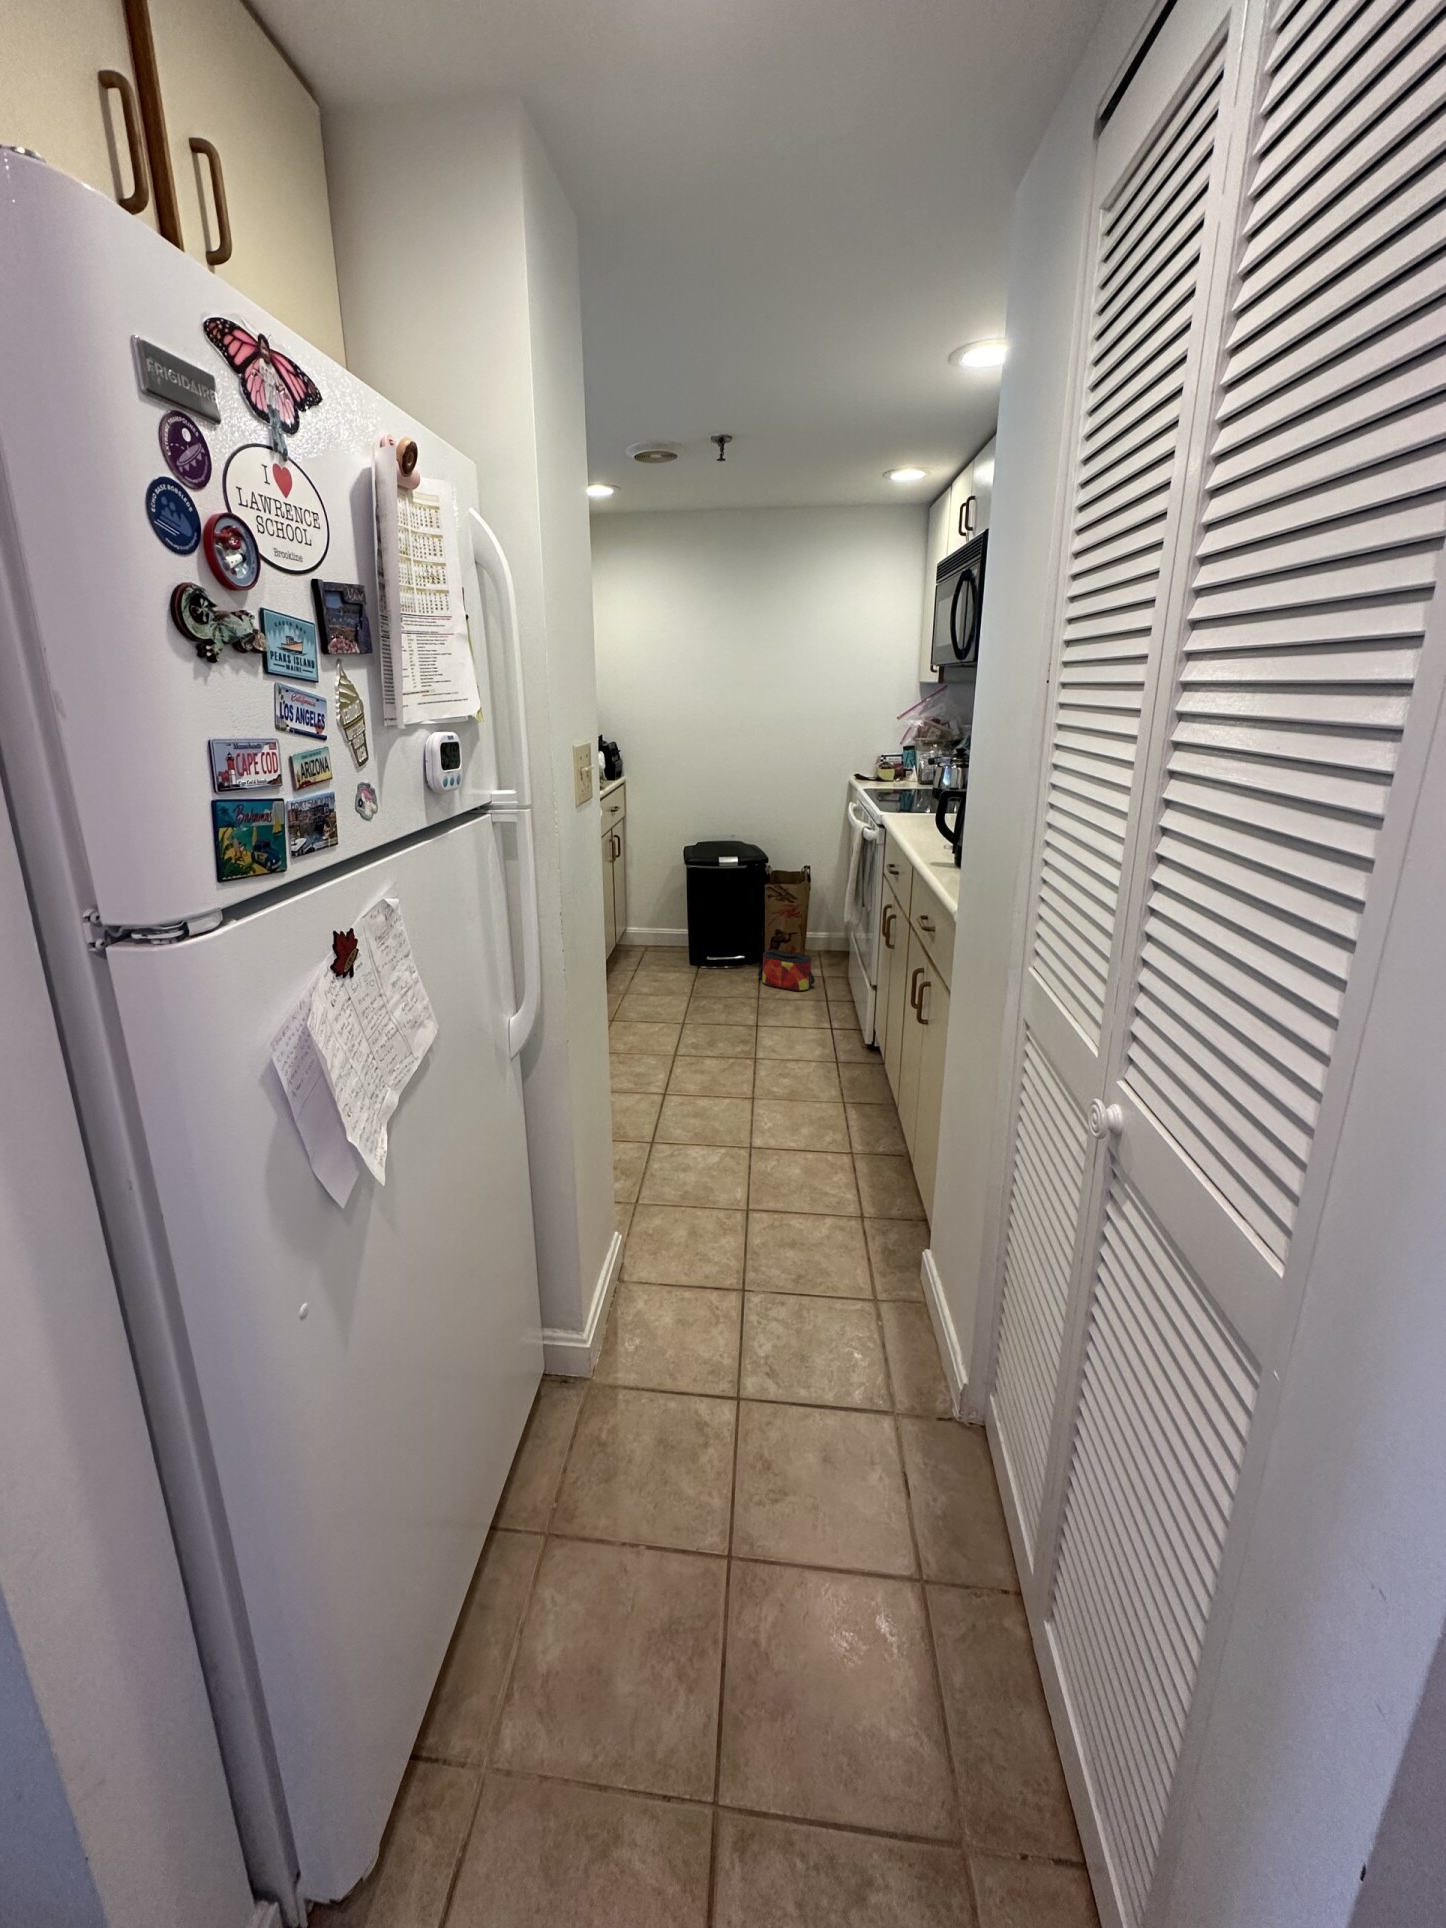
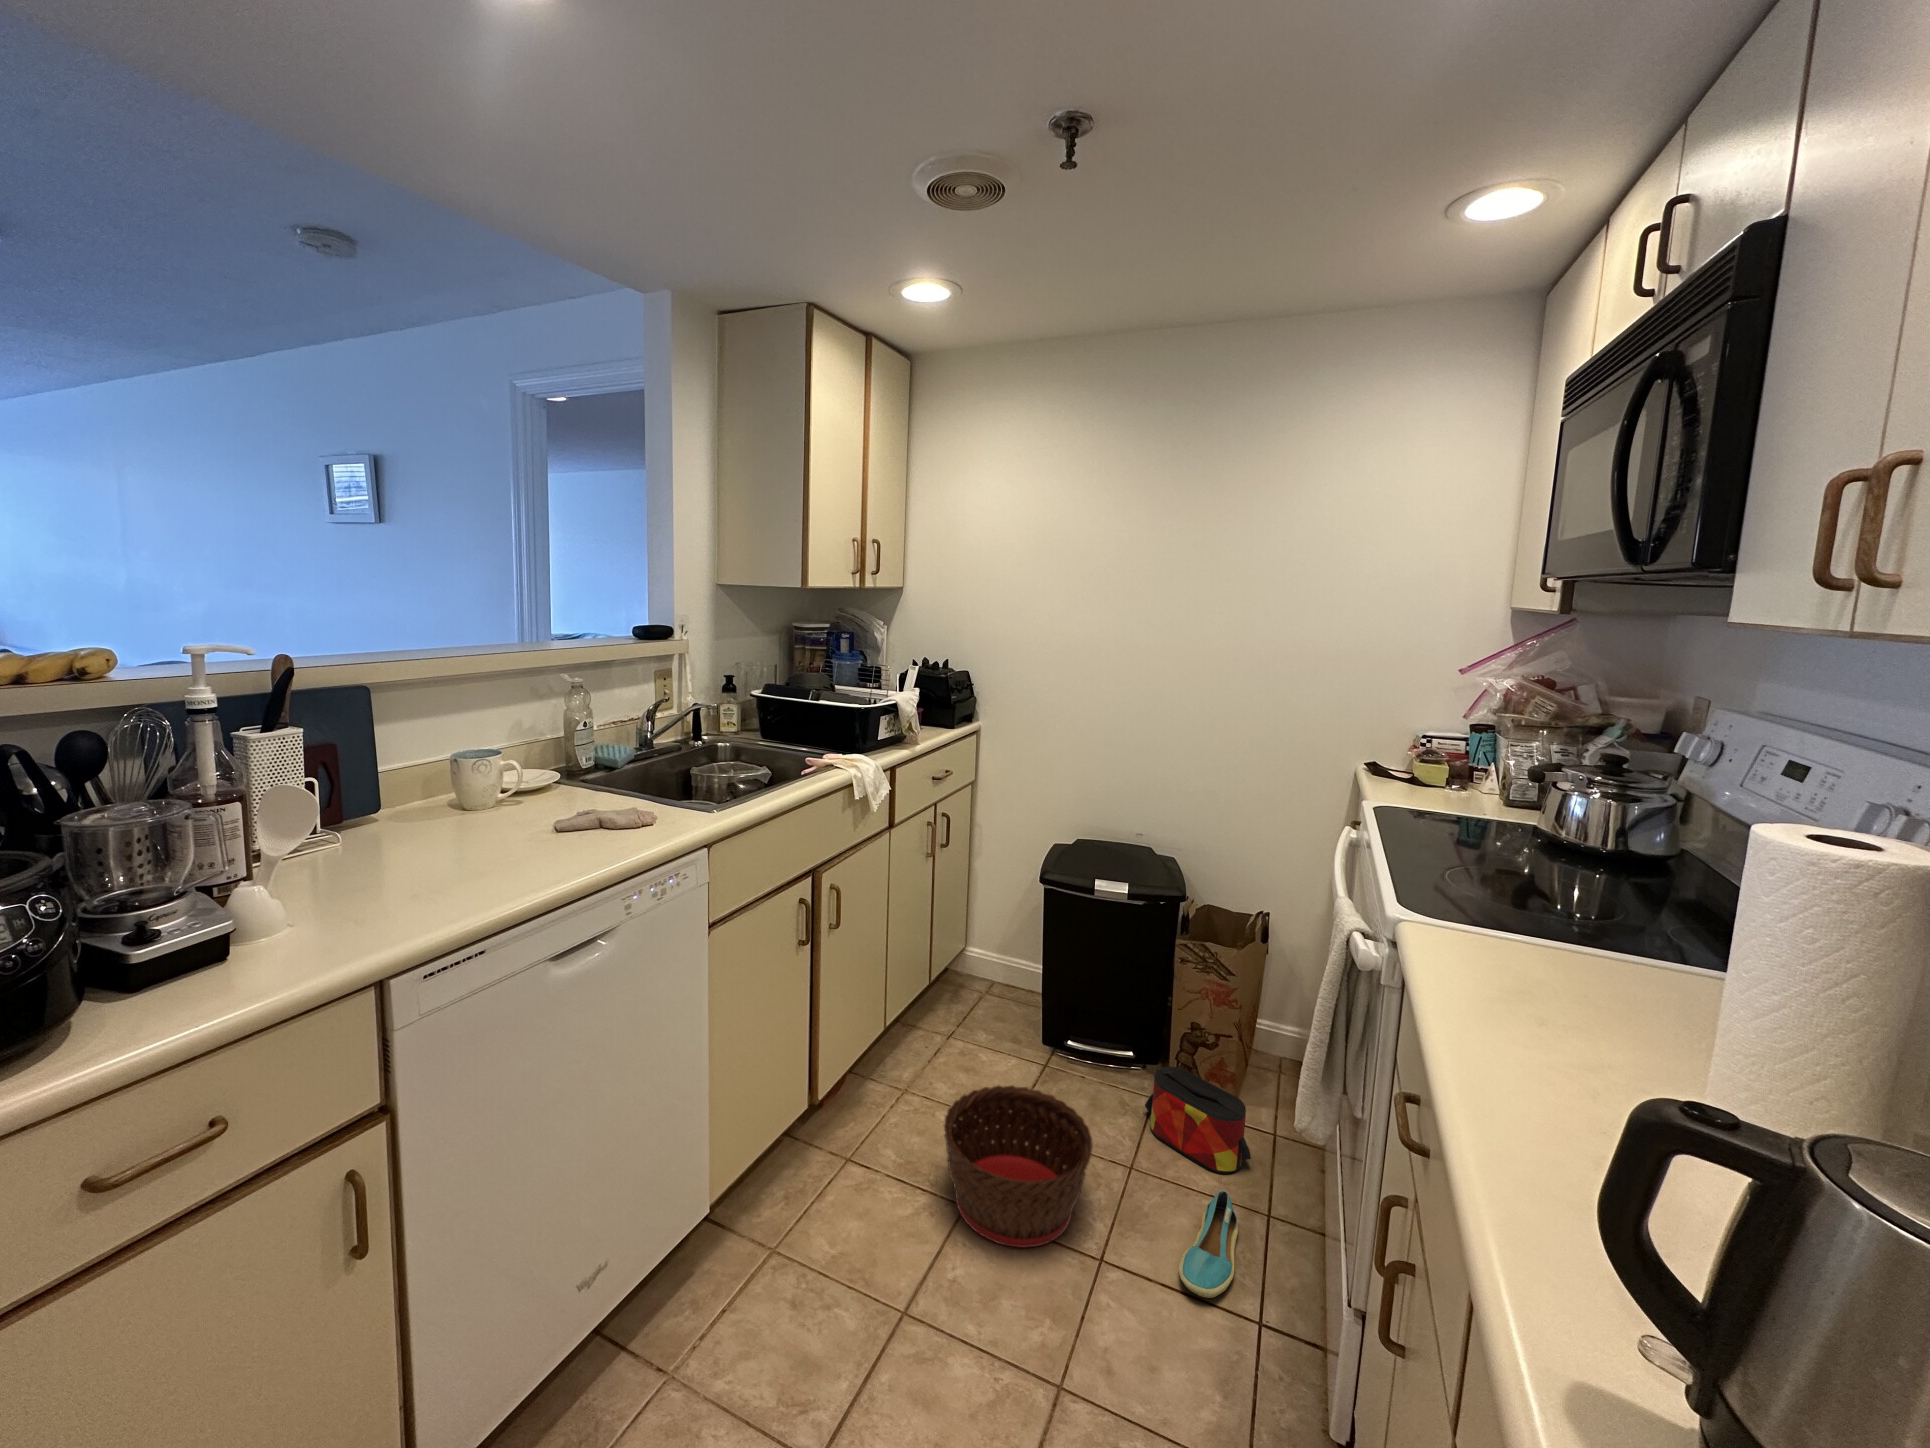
basket: none [668,965,746,1029] -> present [944,1086,1093,1248]
shoe: none [793,989,817,1024] -> present [1179,1190,1238,1298]

